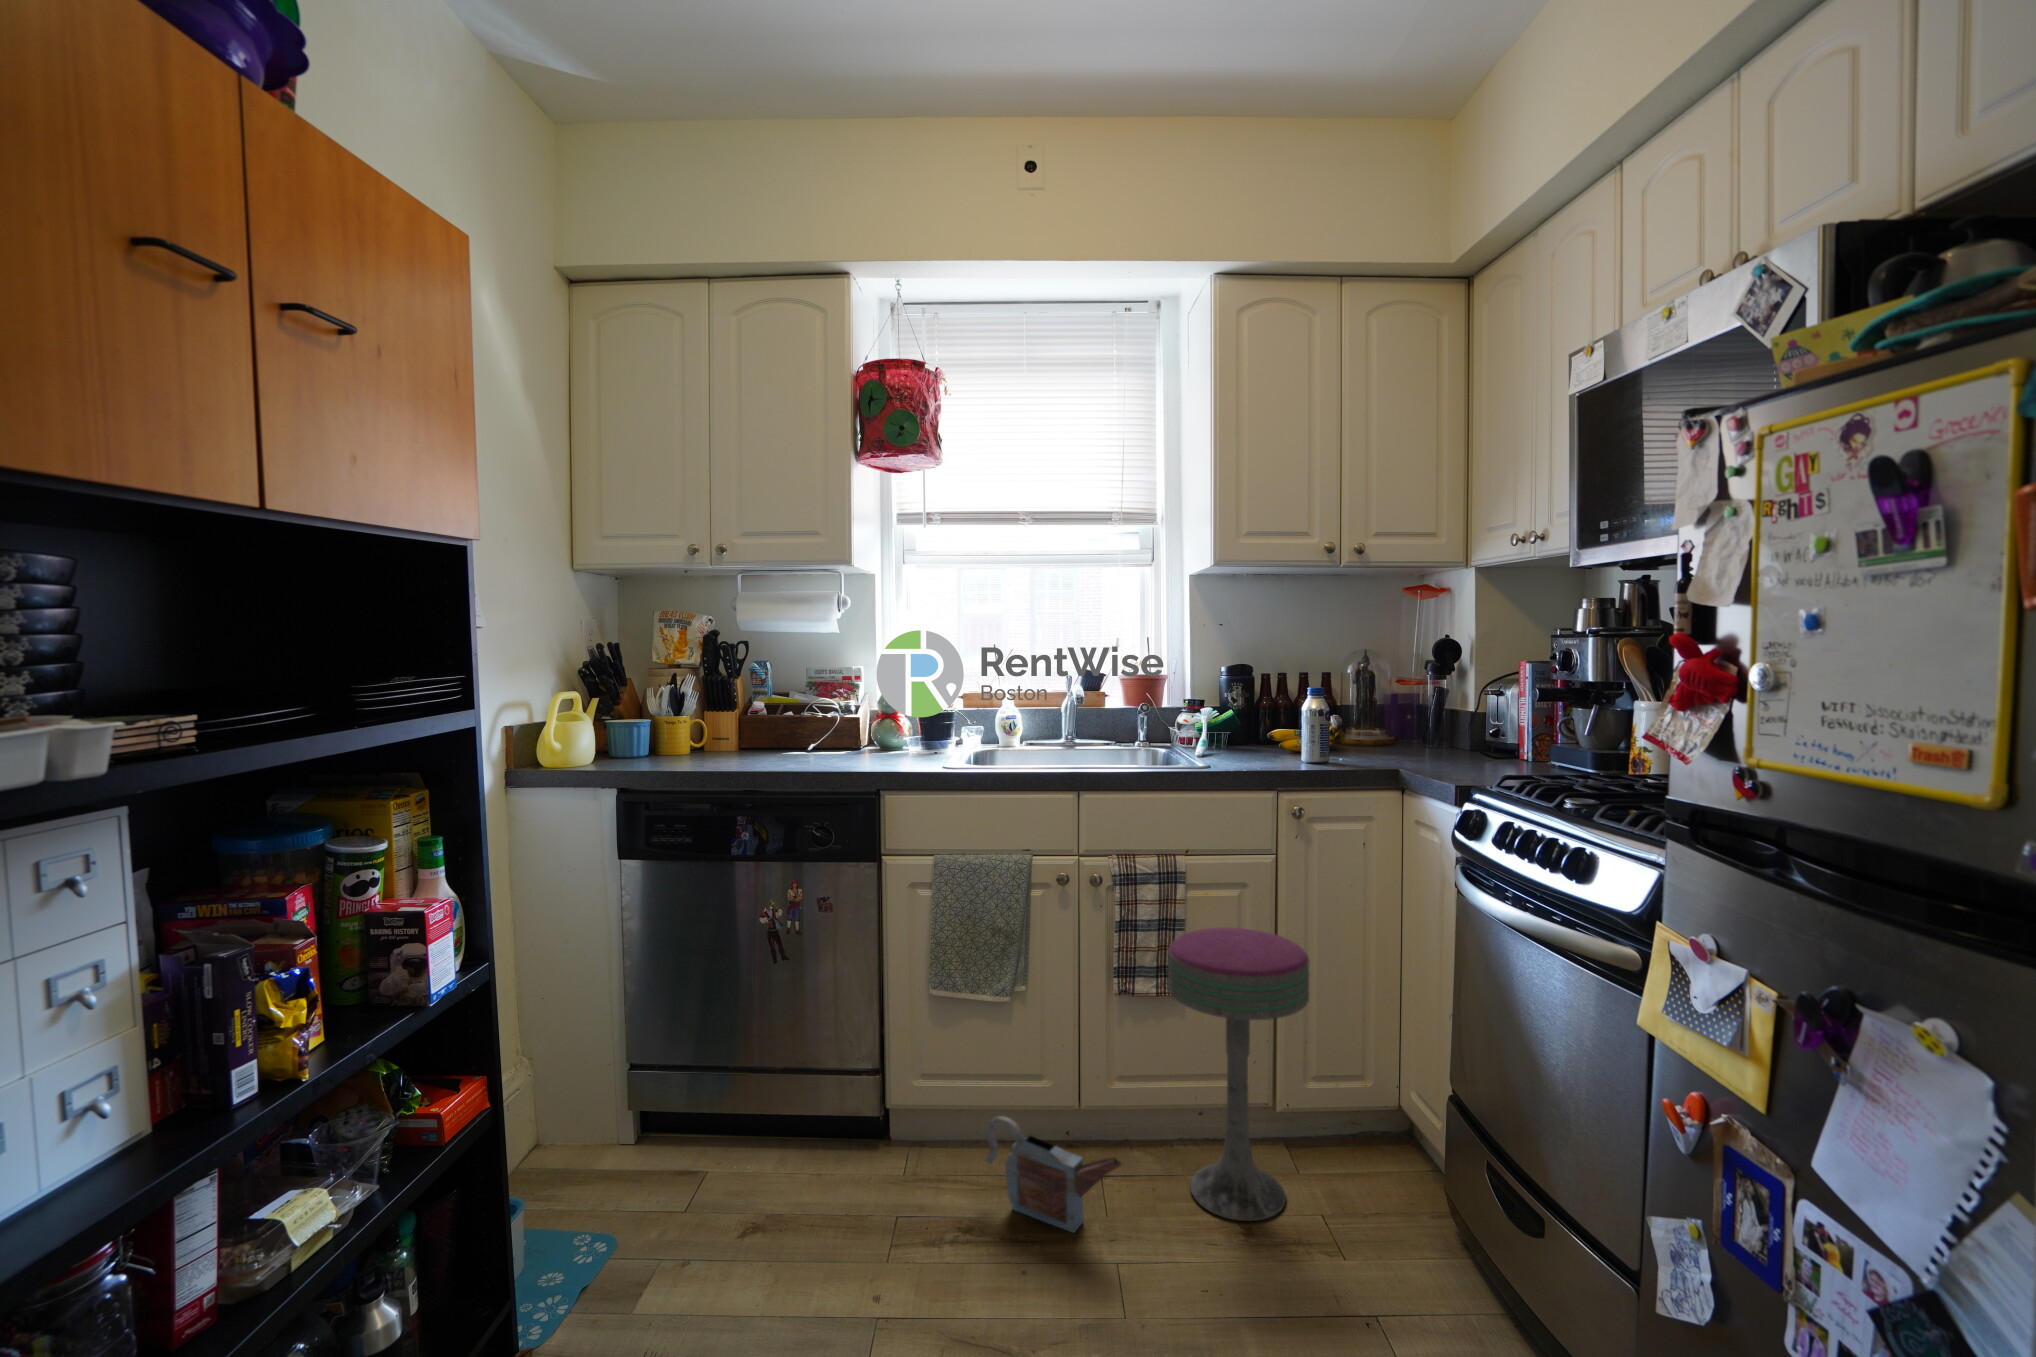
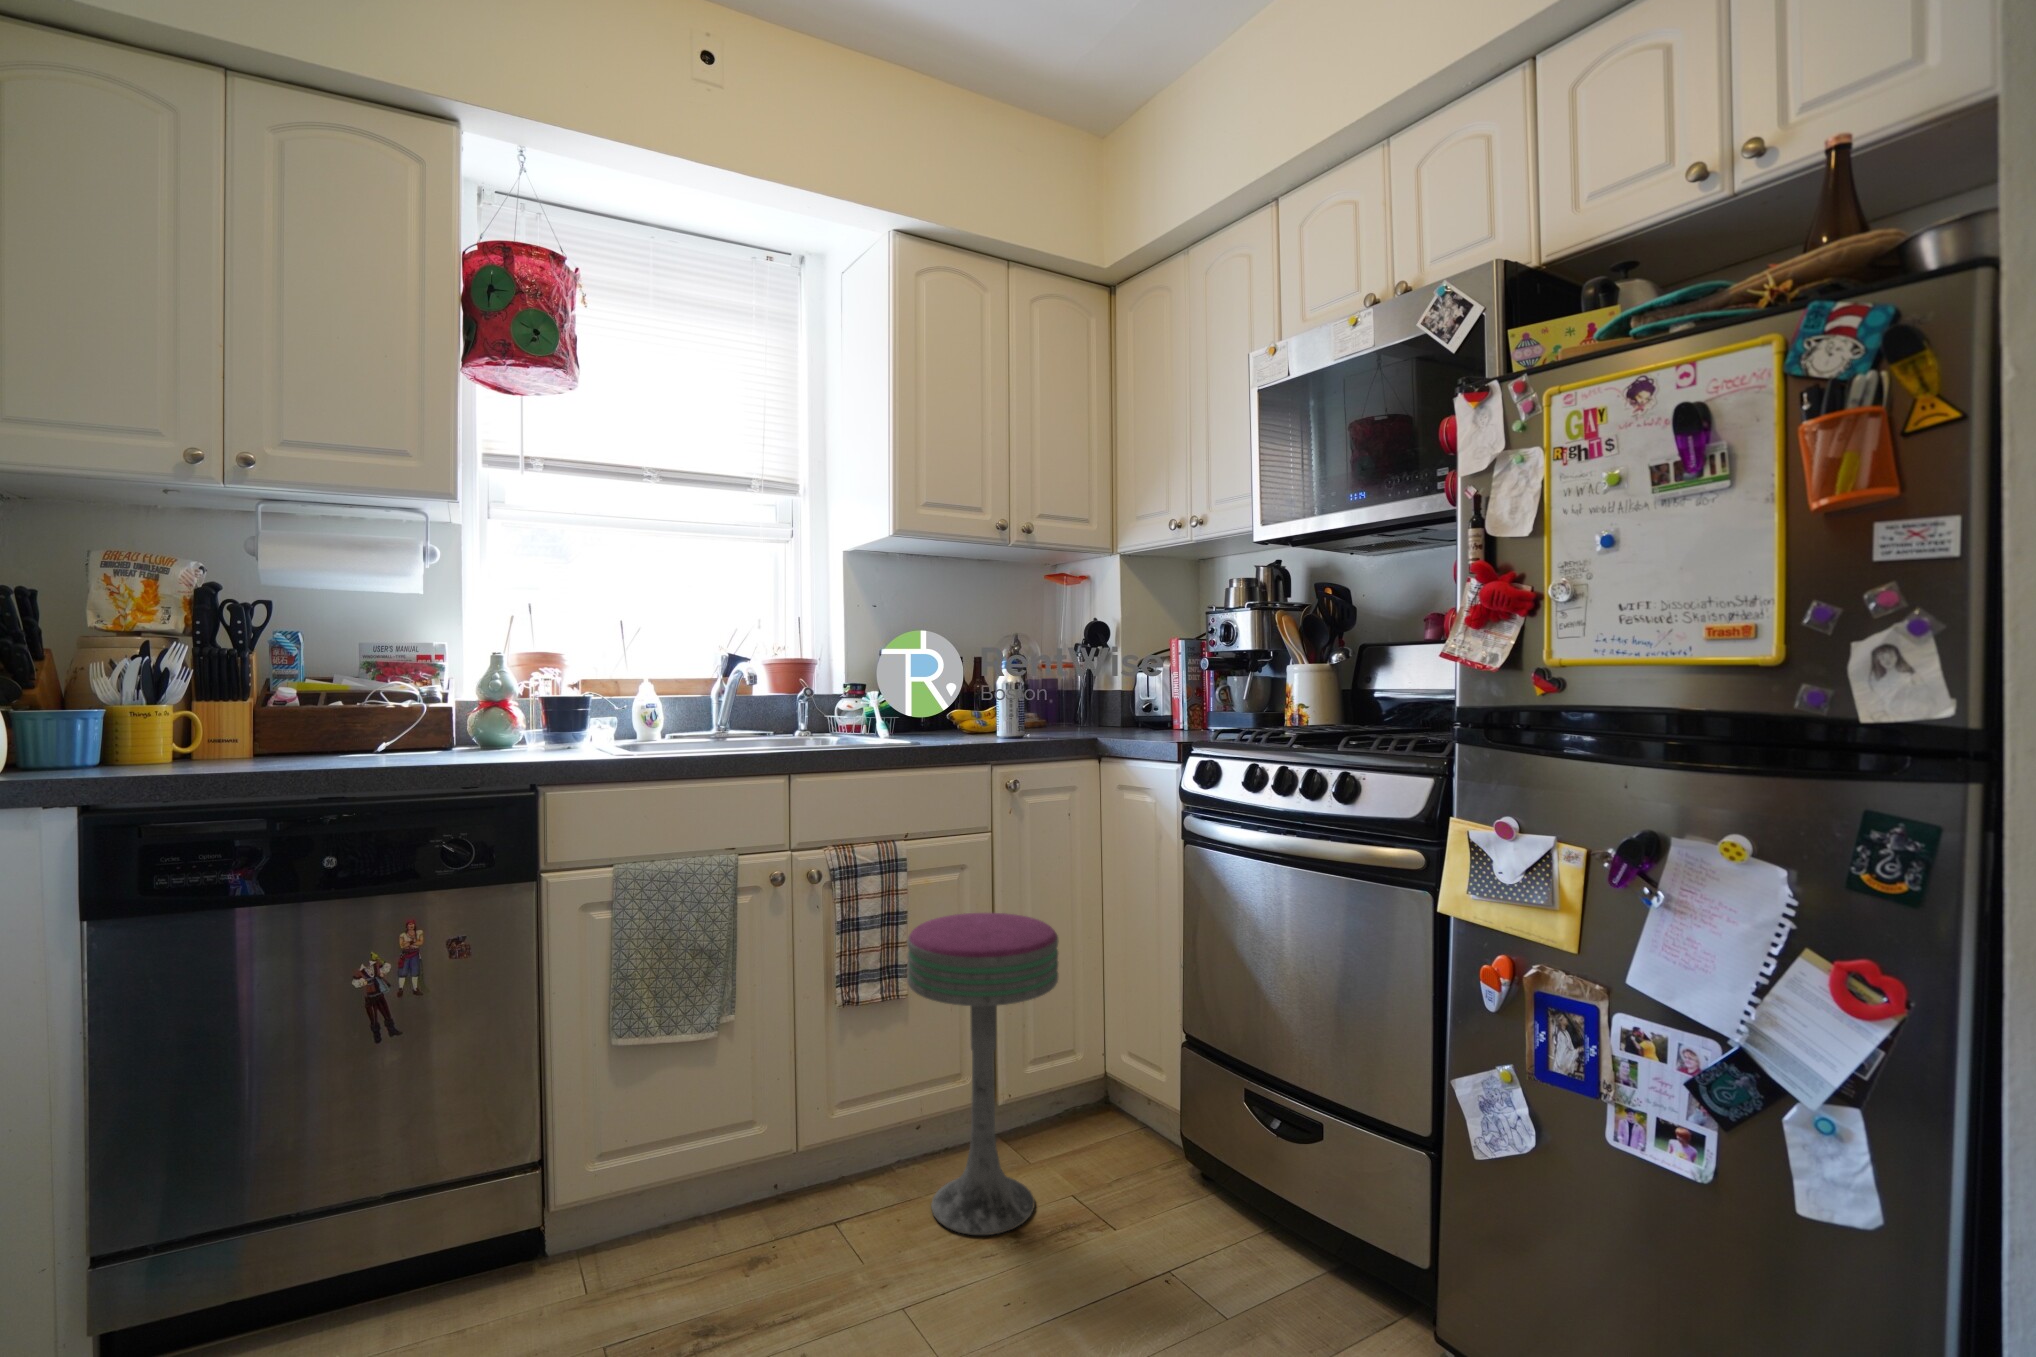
watering can: present [986,1116,1121,1233] -> none [694,1197,893,1317]

